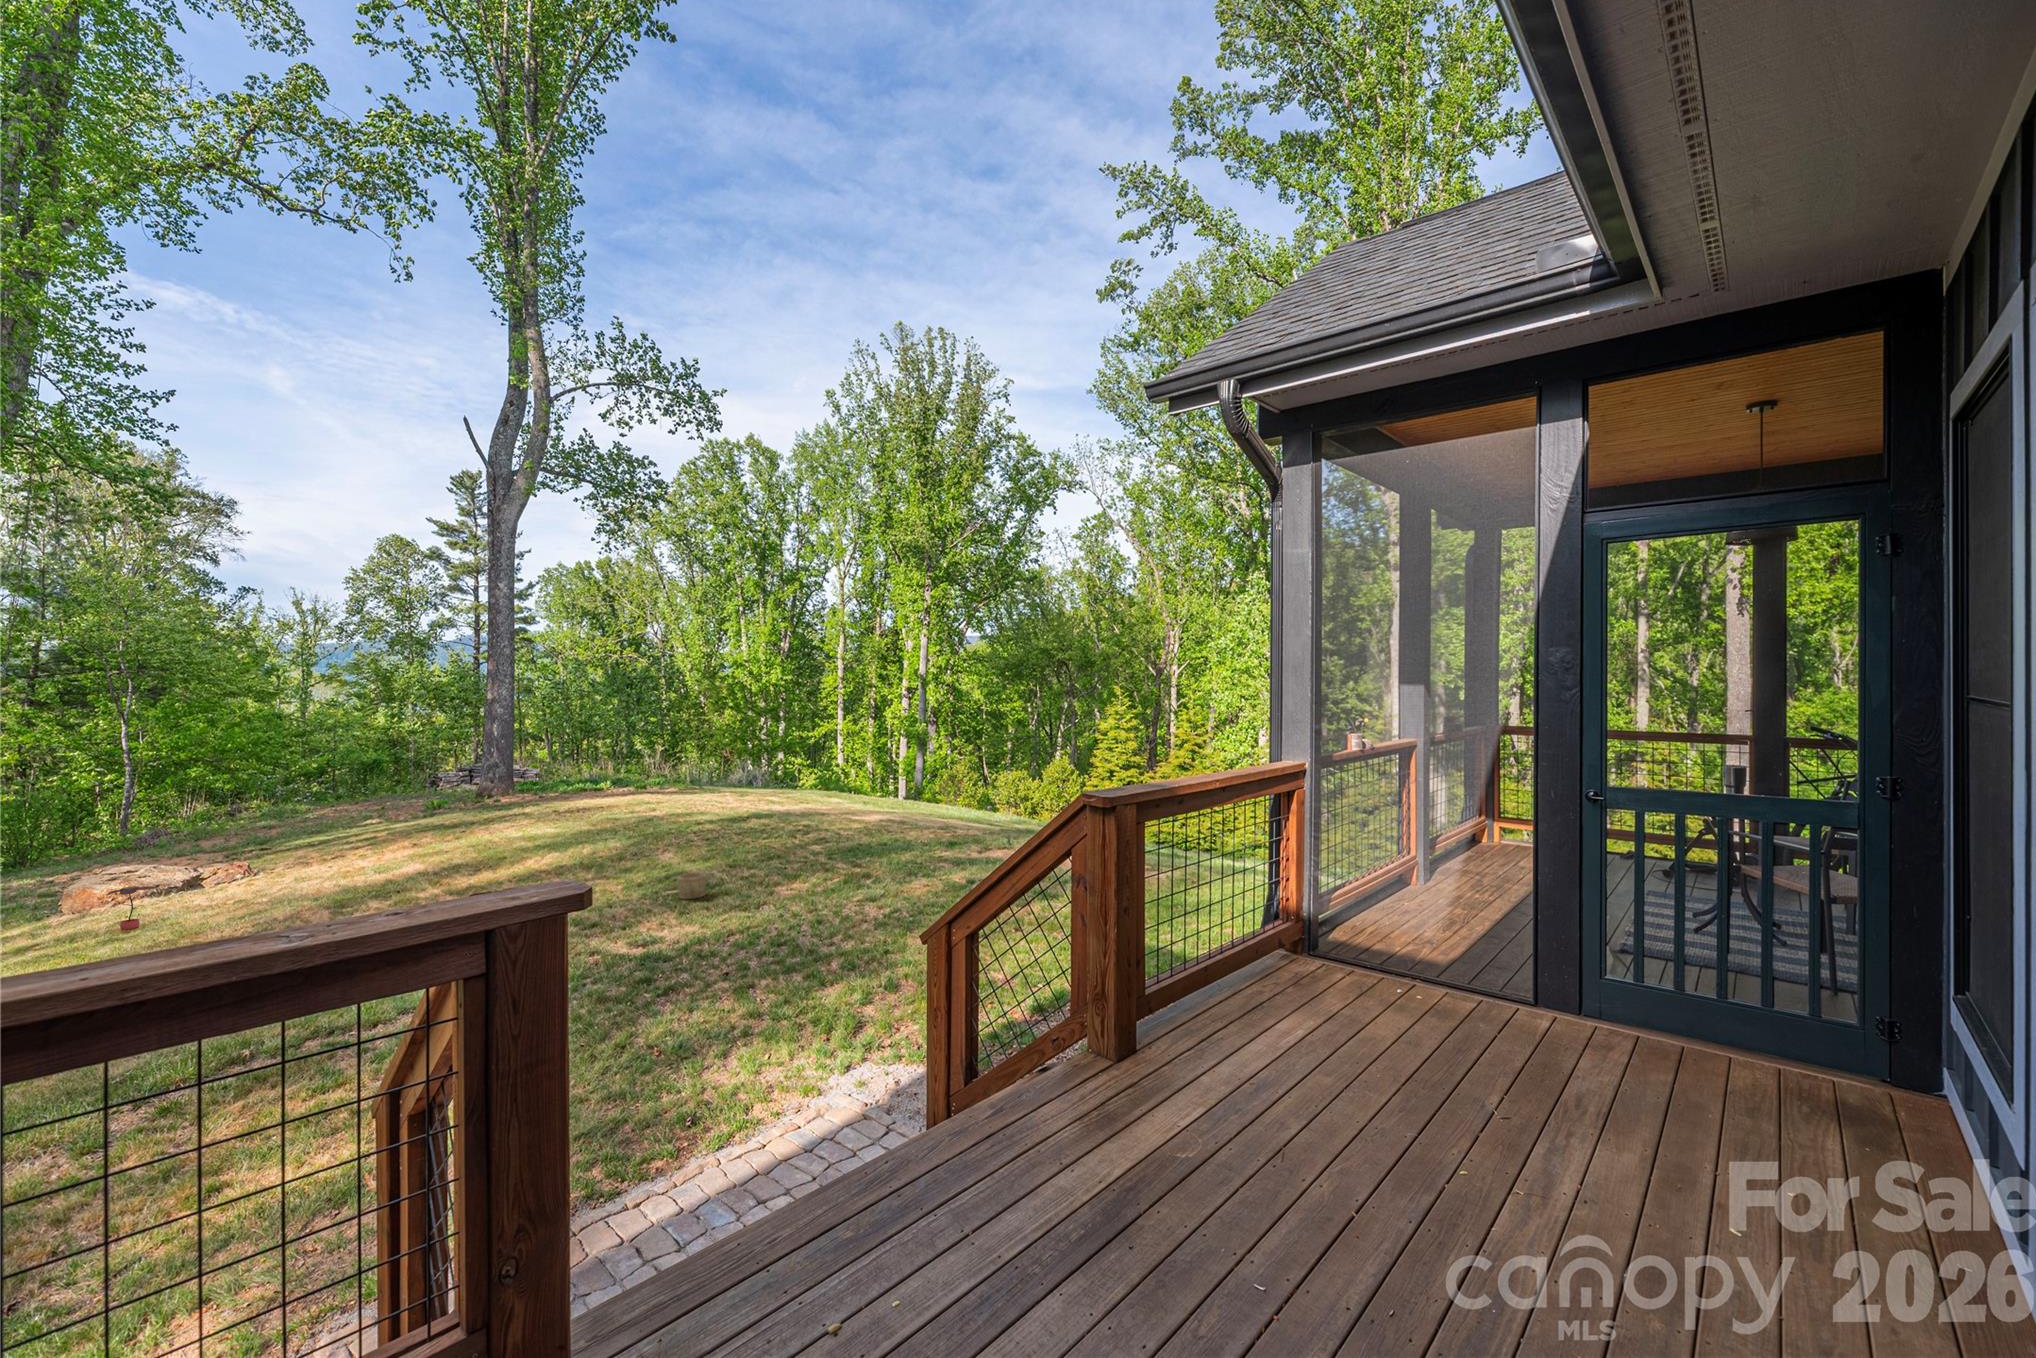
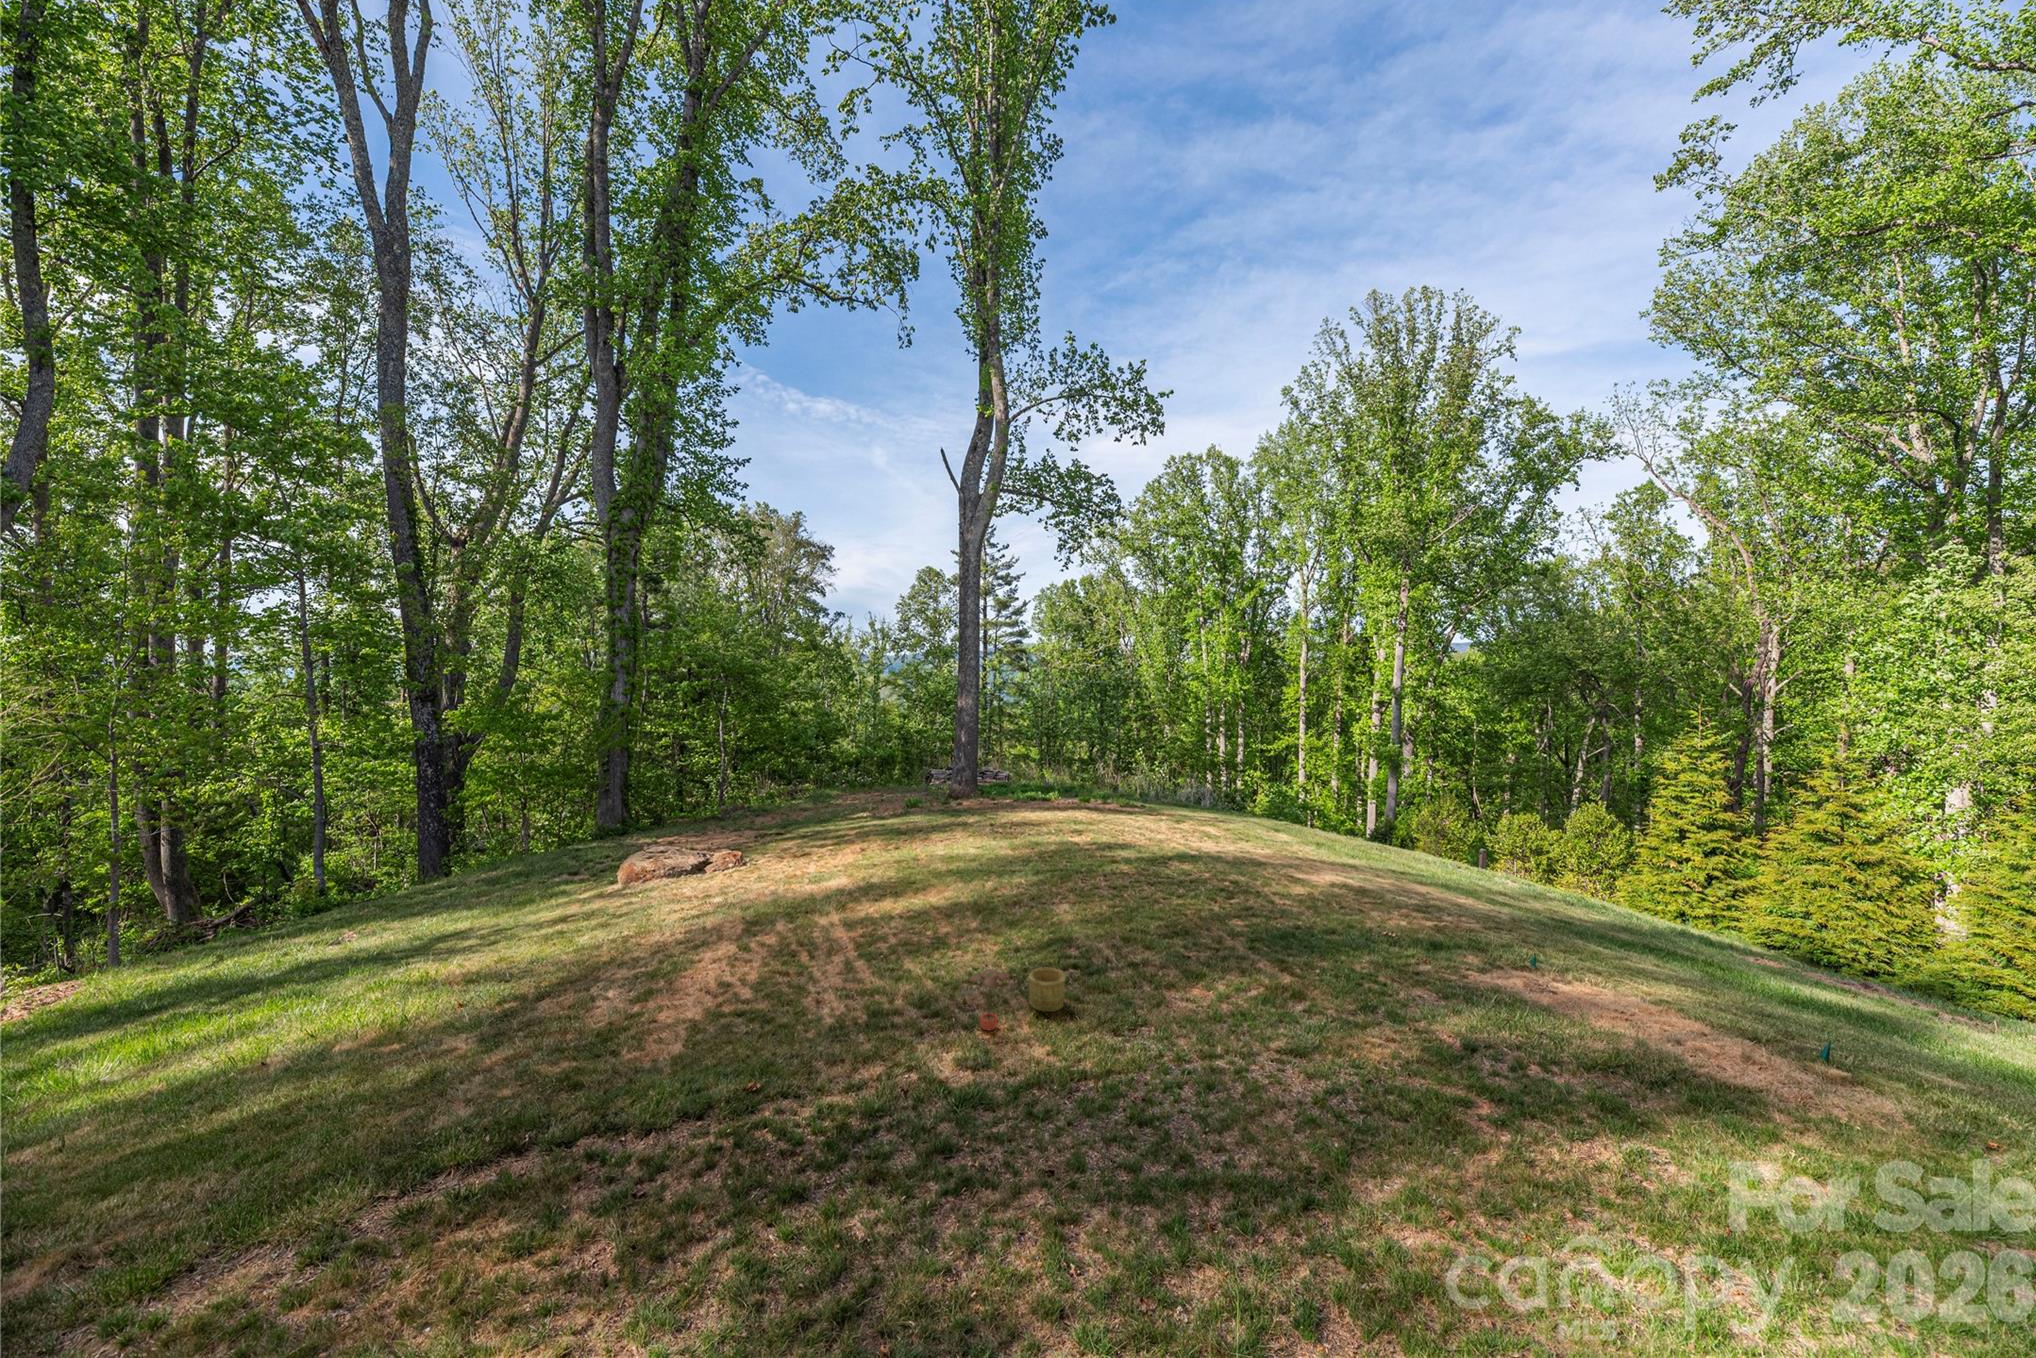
potted plant: present [106,886,152,930] -> present [970,969,1010,1030]

